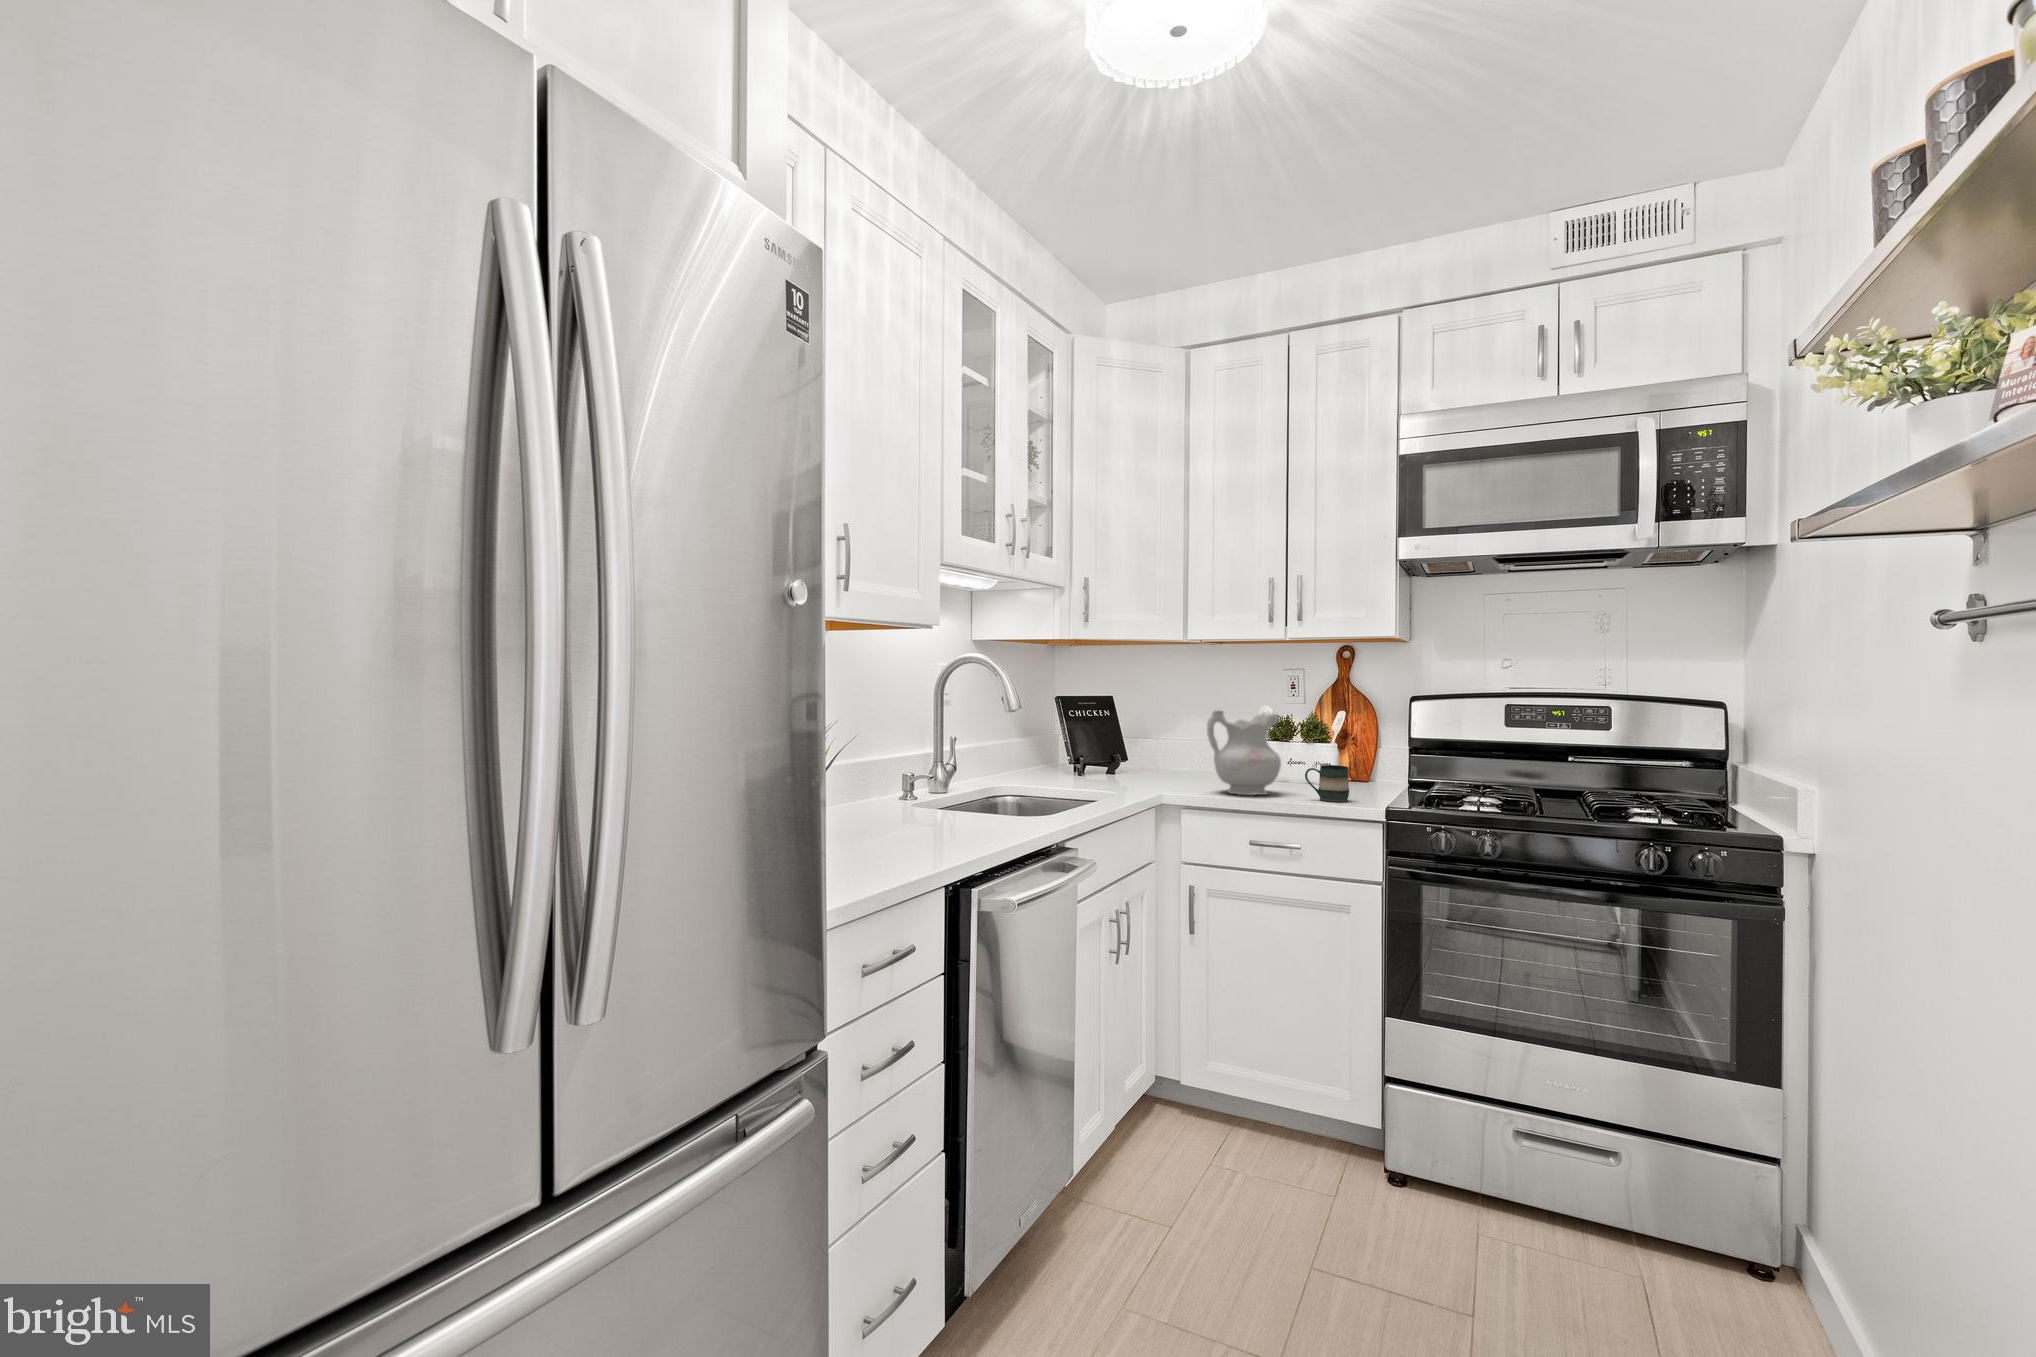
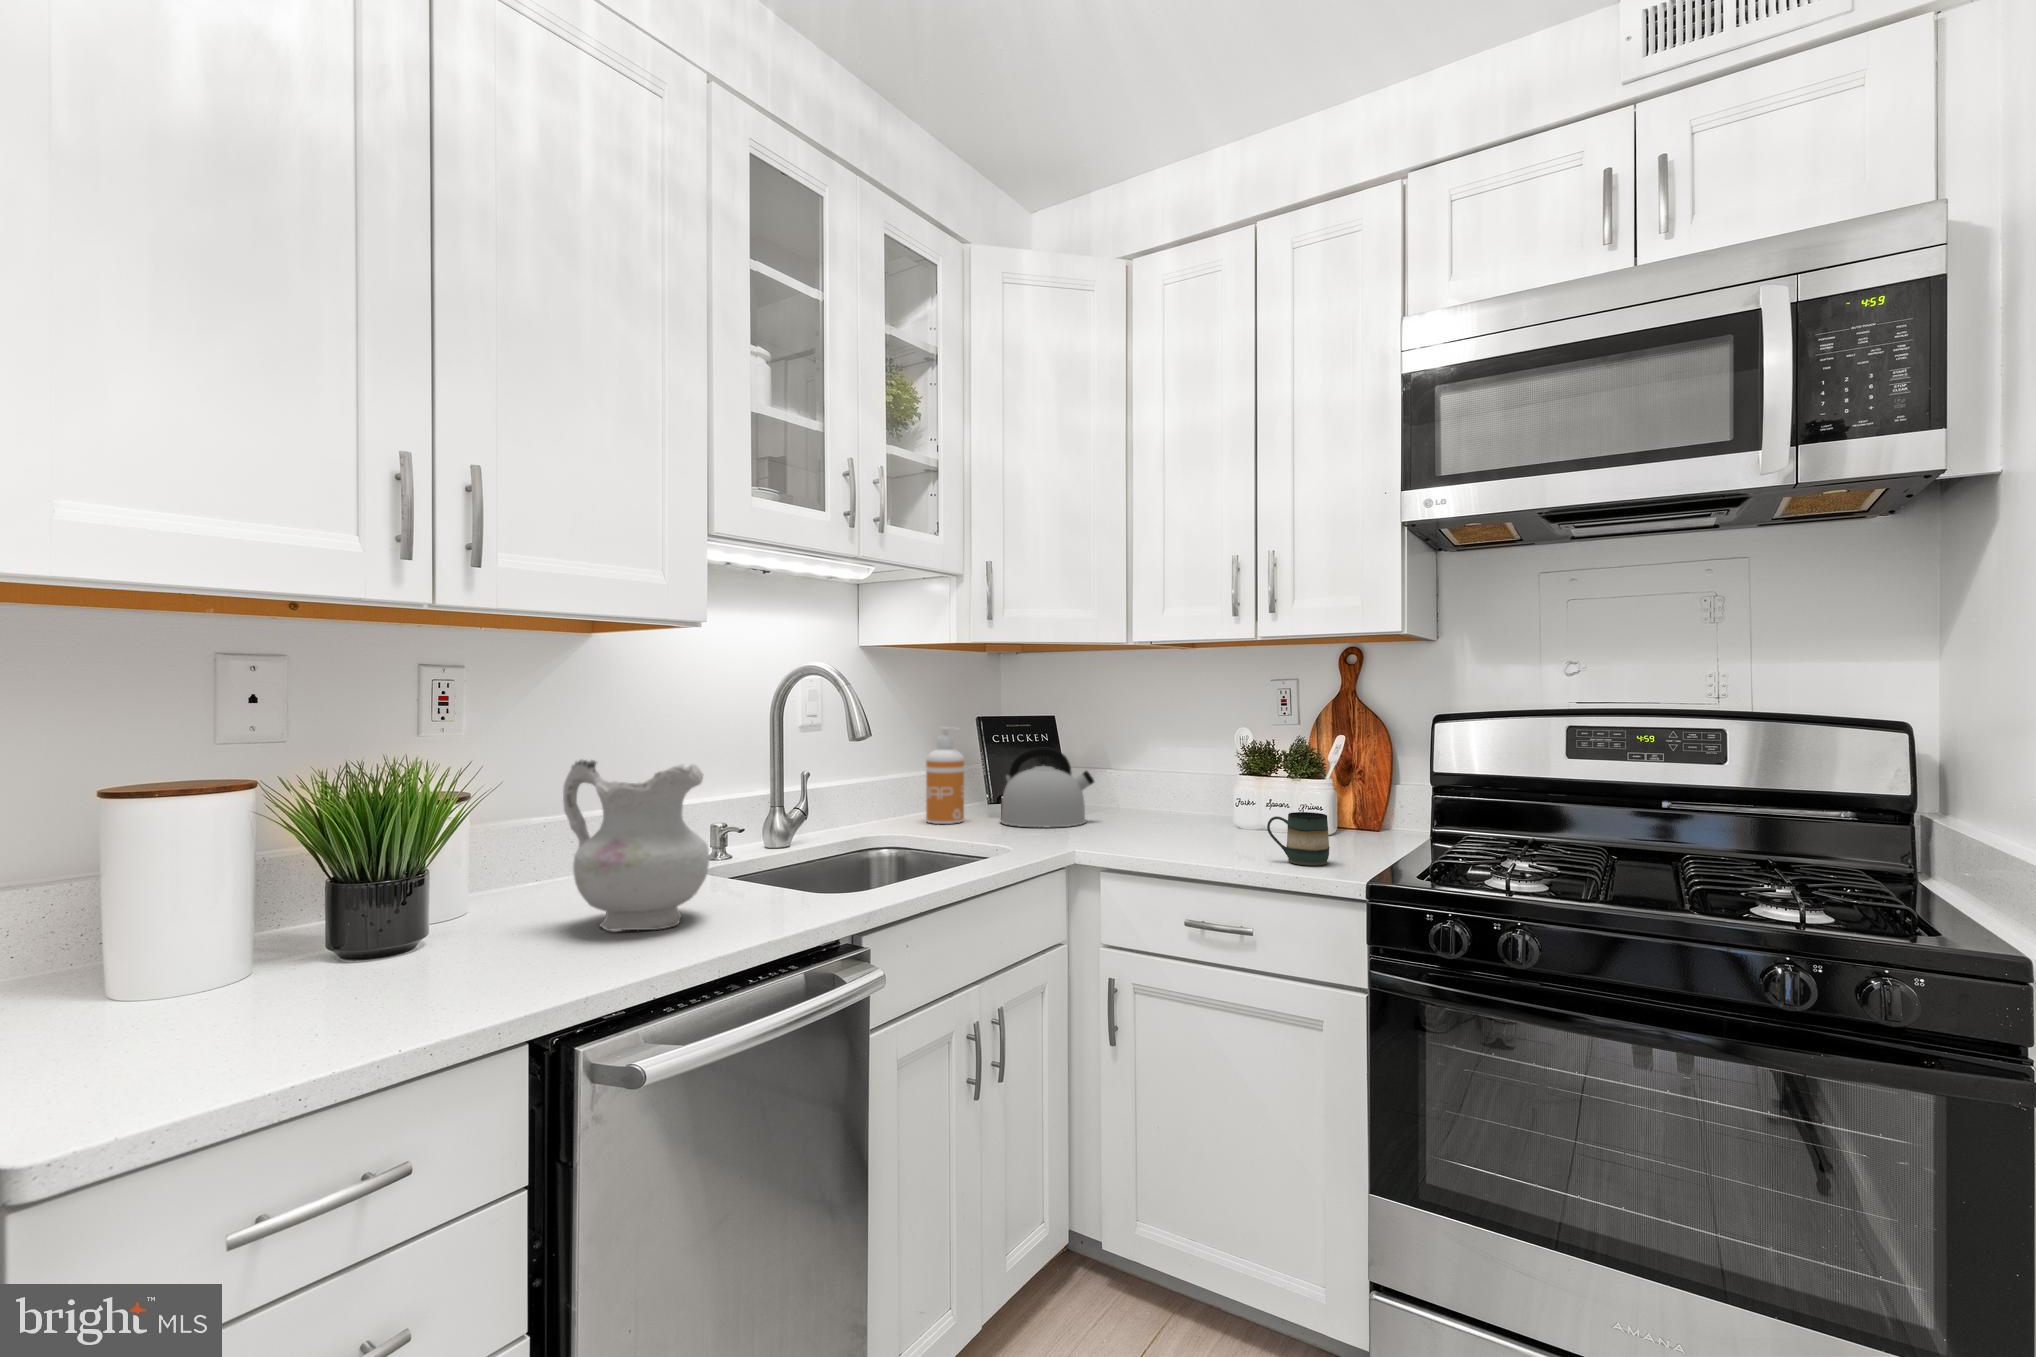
soap dispenser: none [1018,704,1048,780] -> present [926,727,964,824]
ceramic pitcher: present [1207,711,1281,795] -> present [563,760,709,931]
kettle: none [1076,721,1150,782] -> present [1000,748,1094,828]

